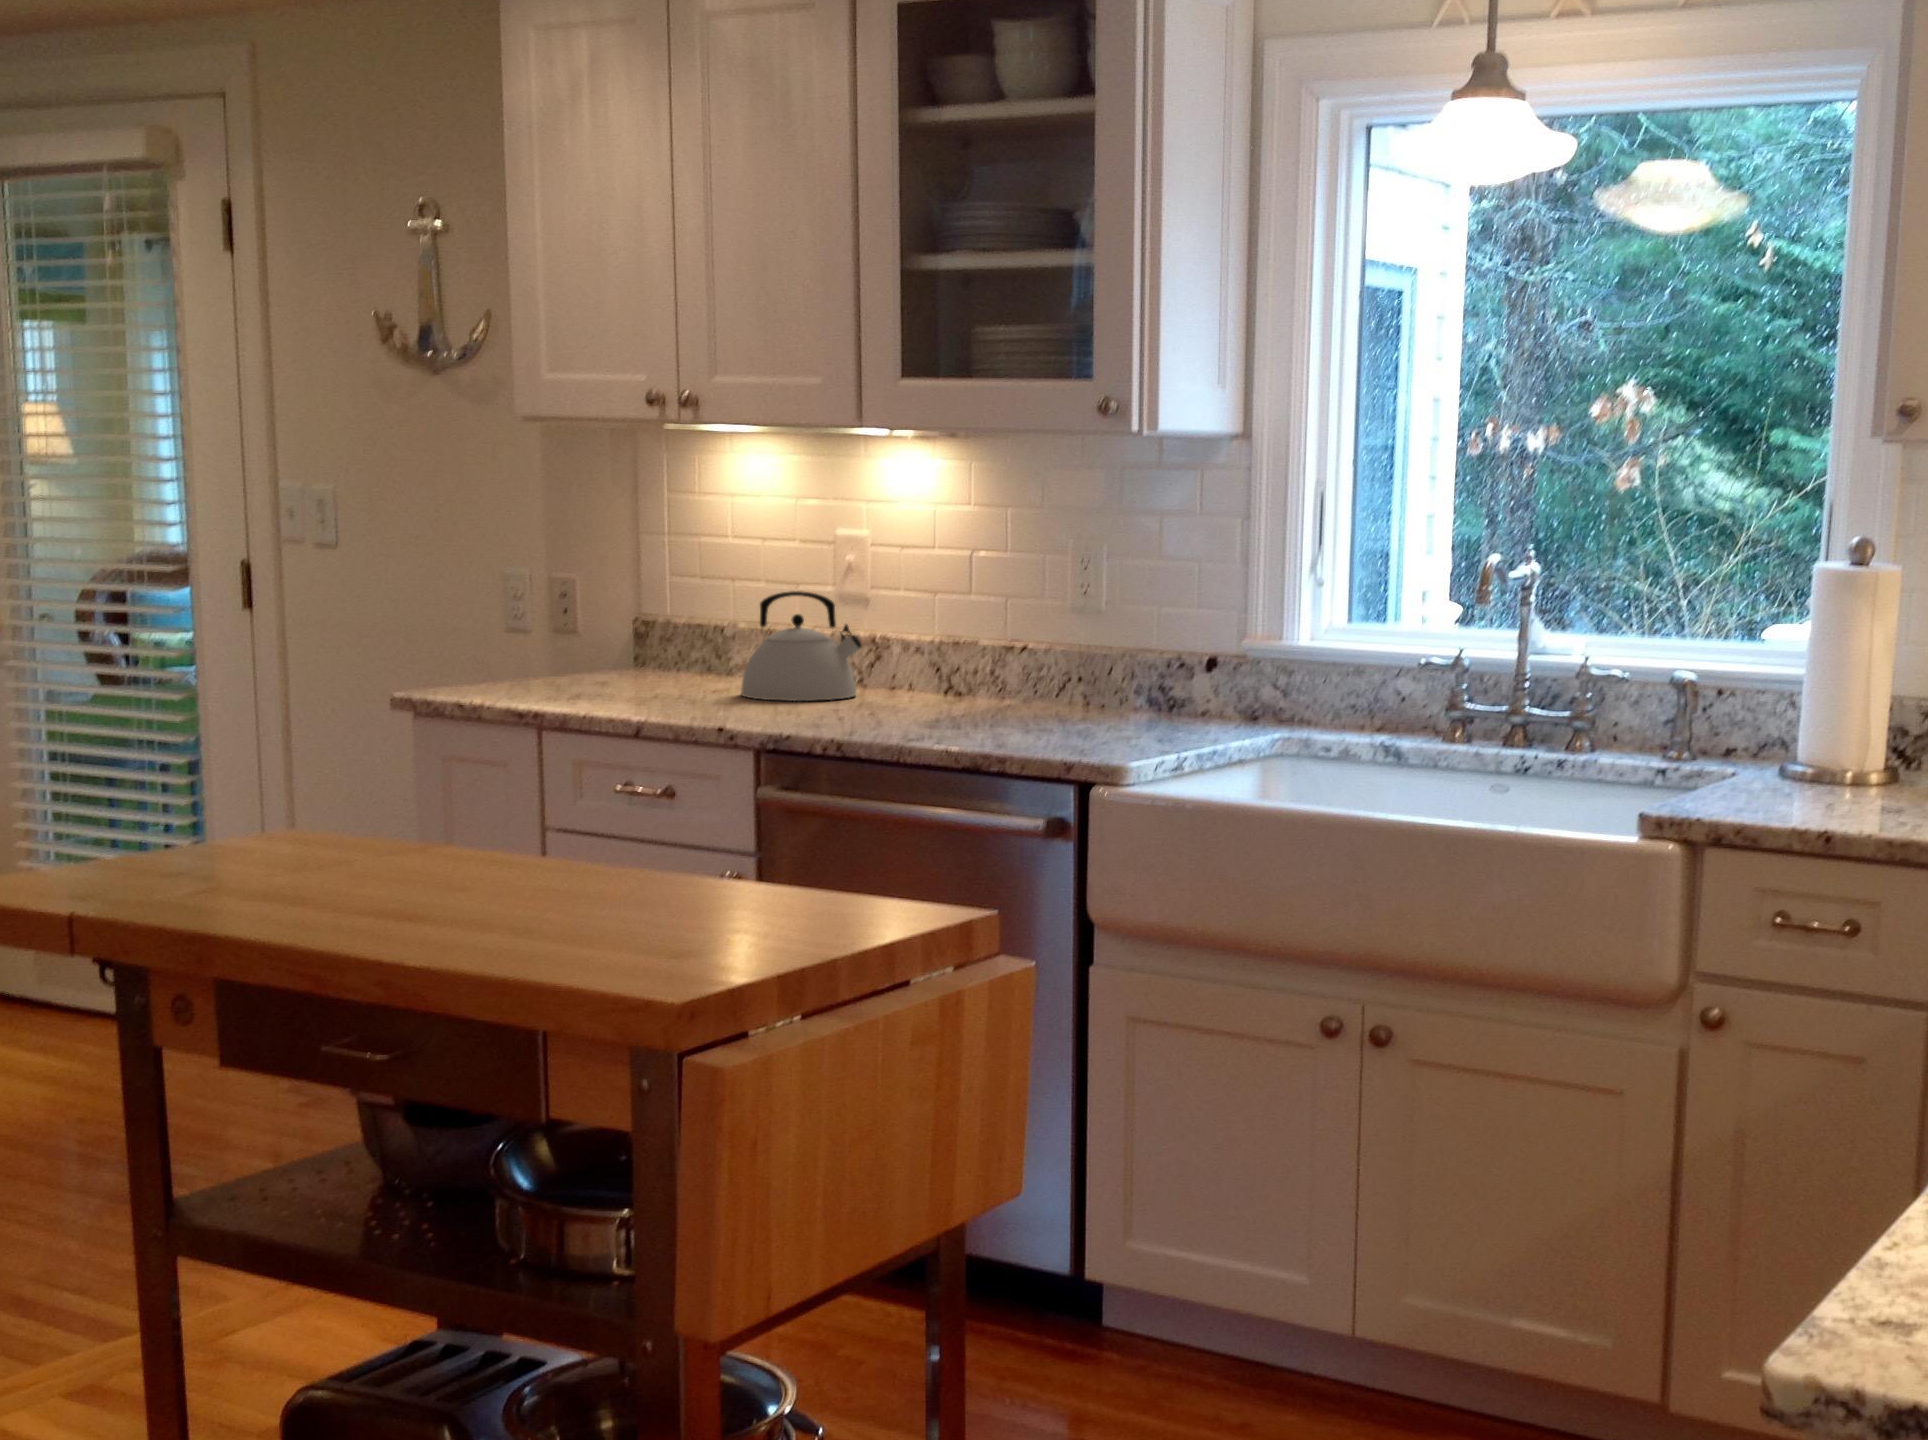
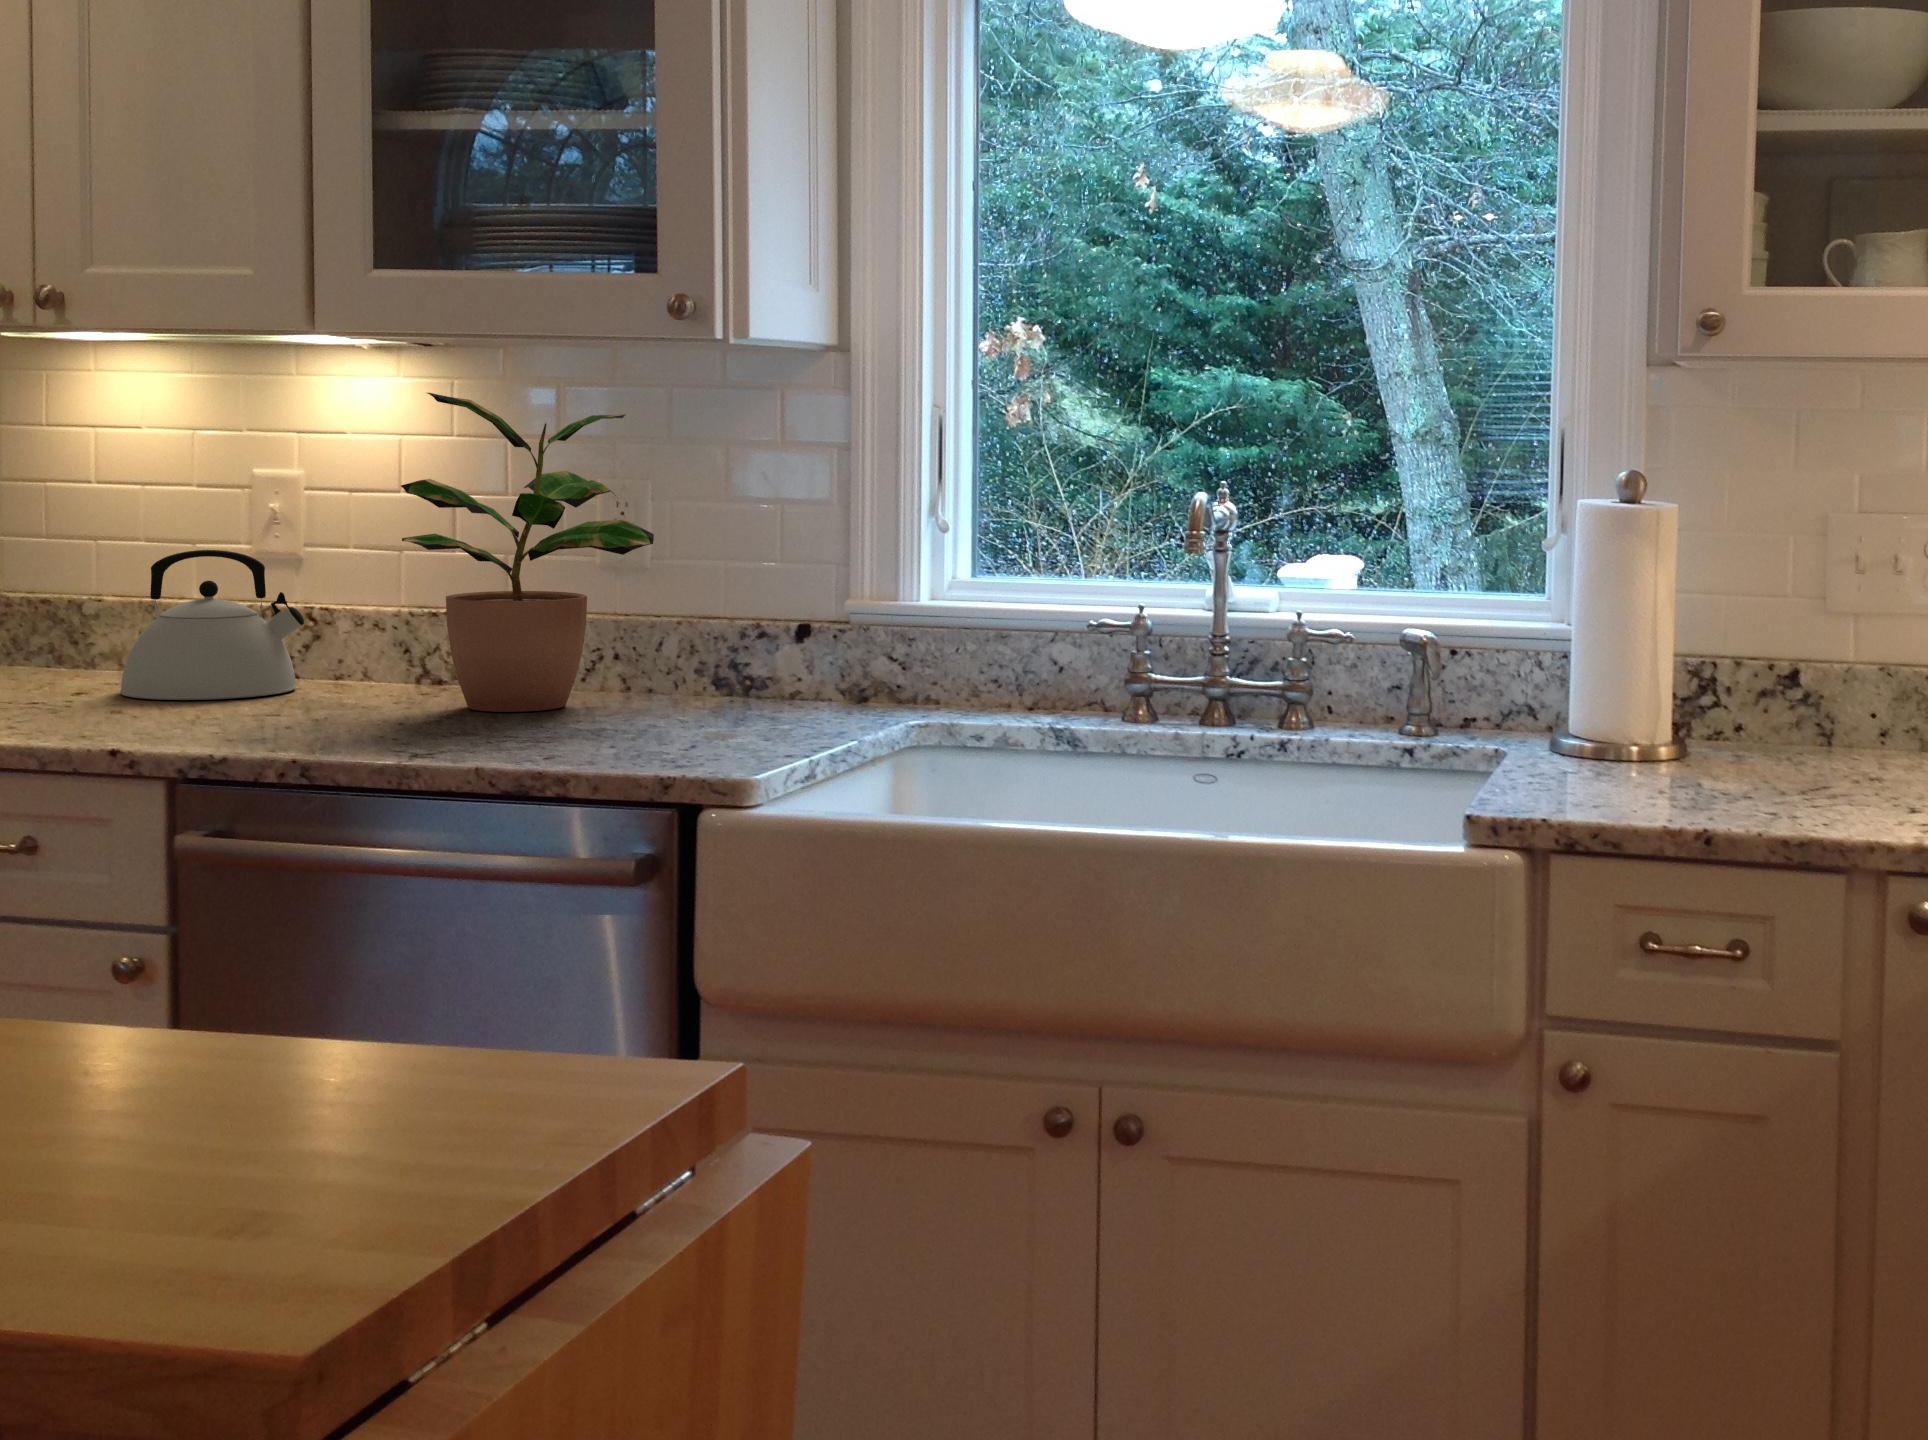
potted plant: none [917,474,1096,716] -> present [401,393,654,712]

